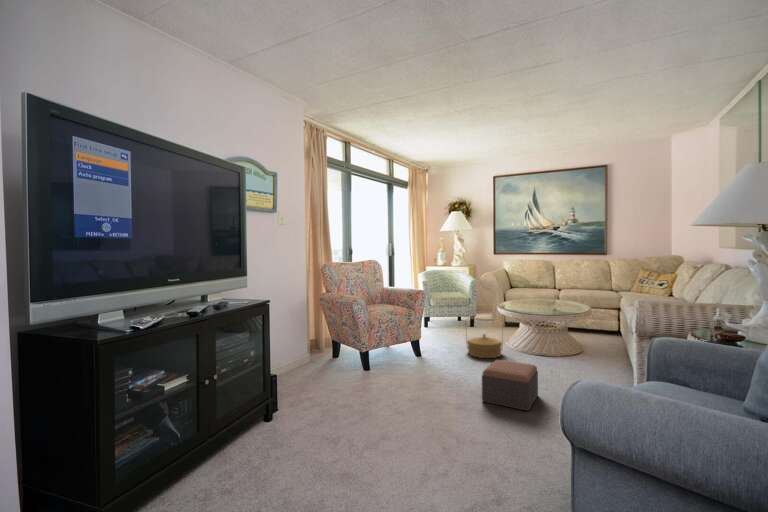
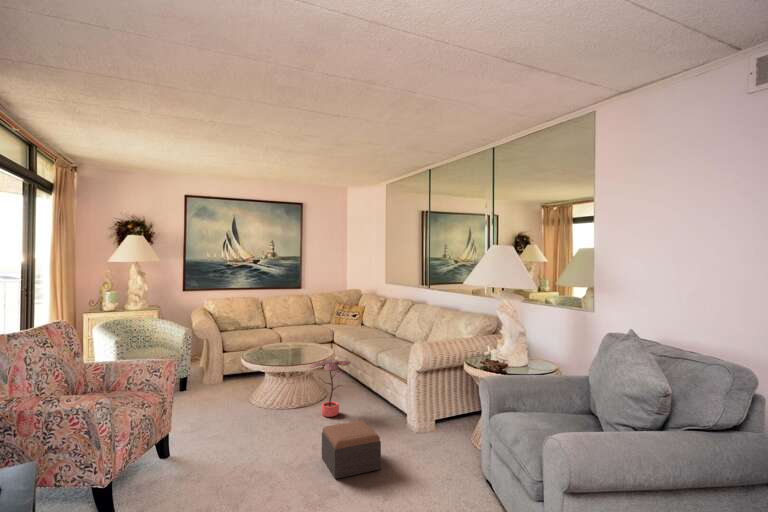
potted plant: none [531,312,575,368] -> present [309,359,351,417]
basket: present [466,318,503,358] -> none [232,376,275,430]

